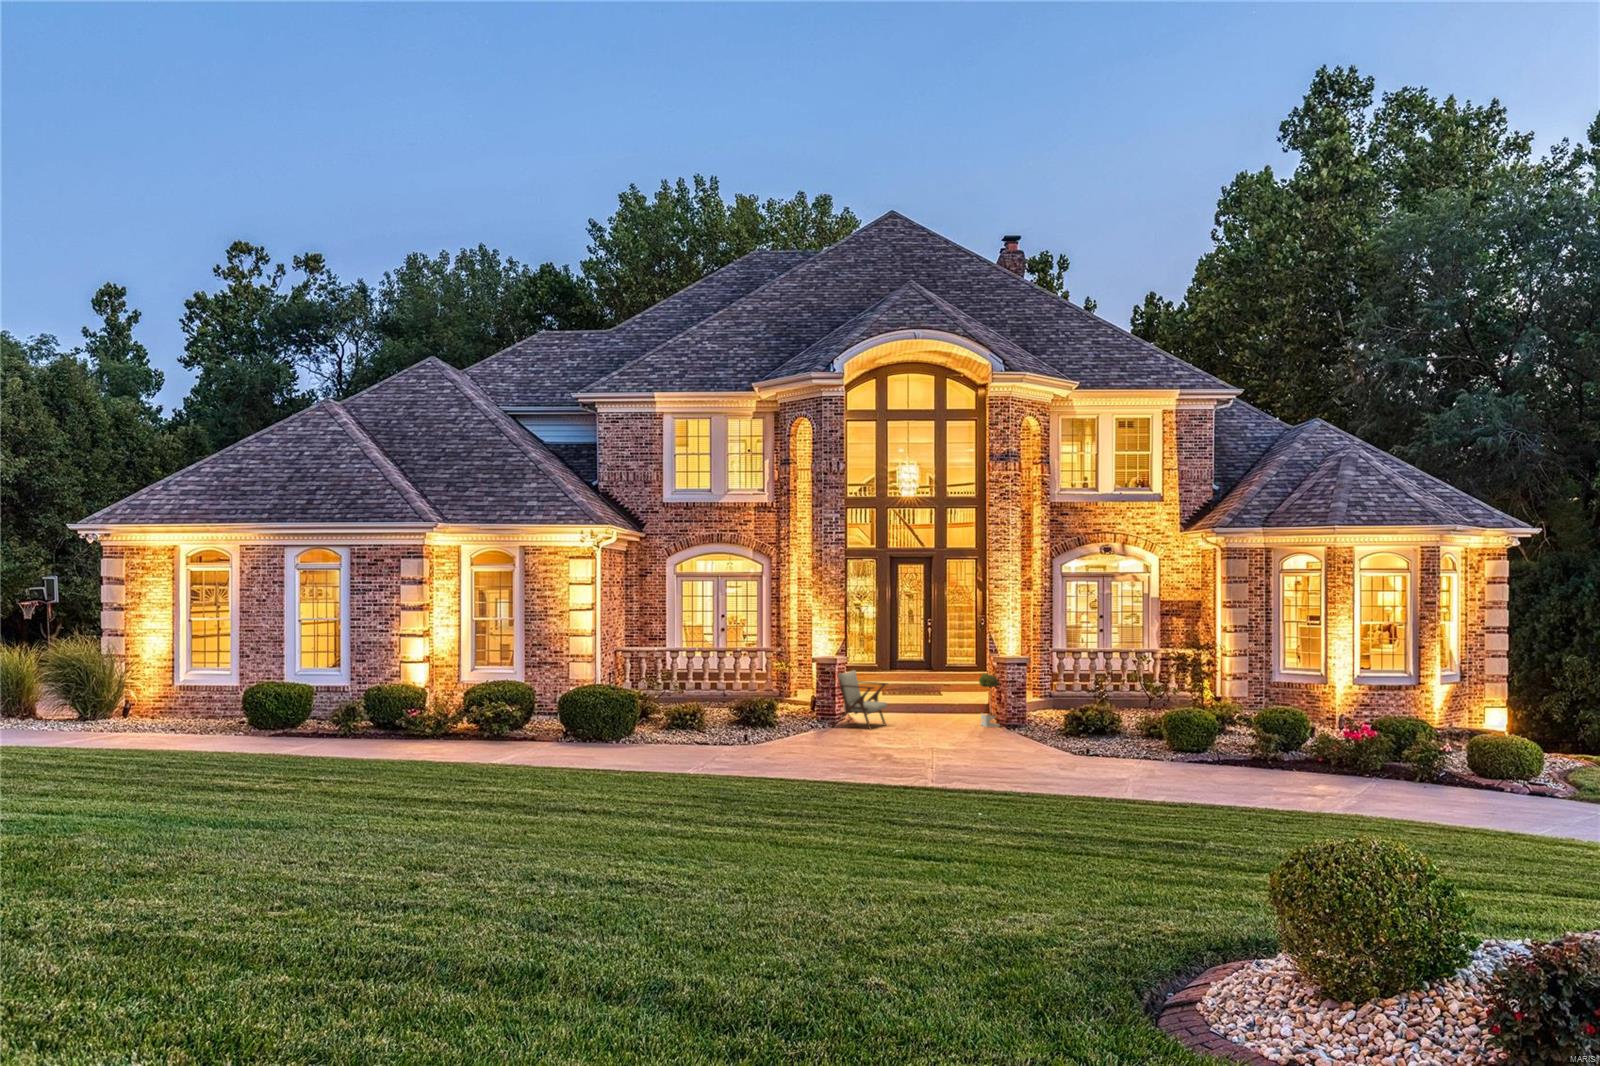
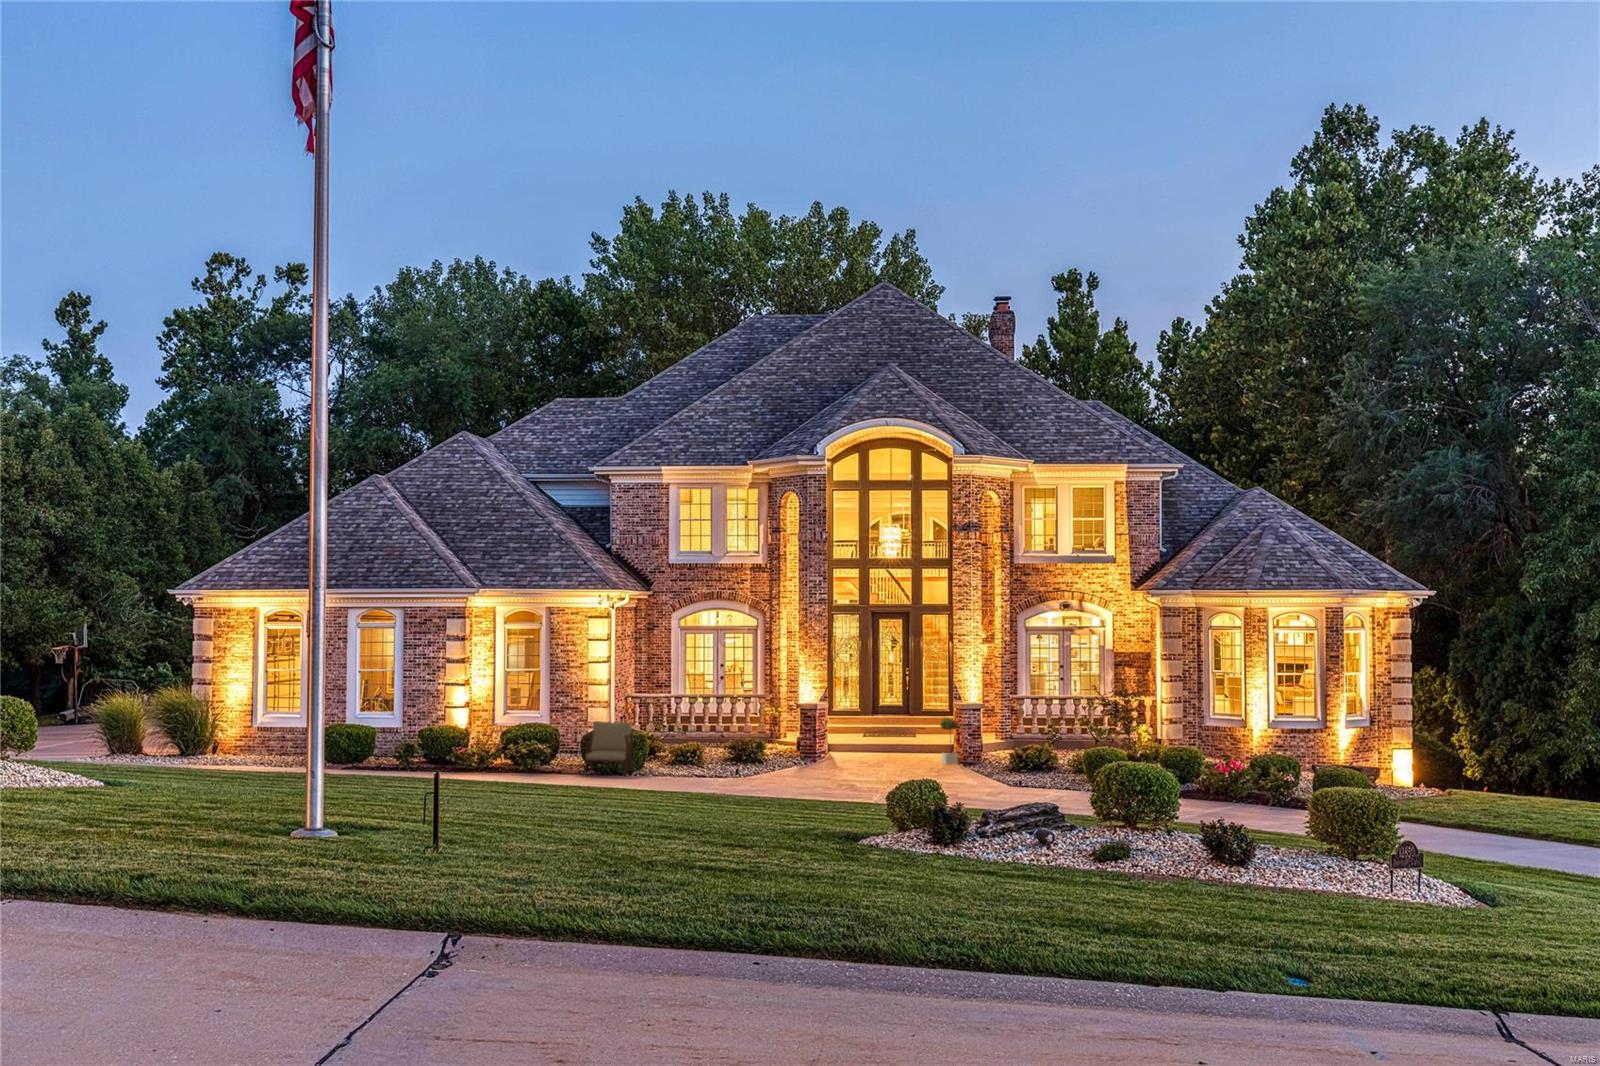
lounge chair: present [832,670,888,729] -> present [583,721,633,776]

